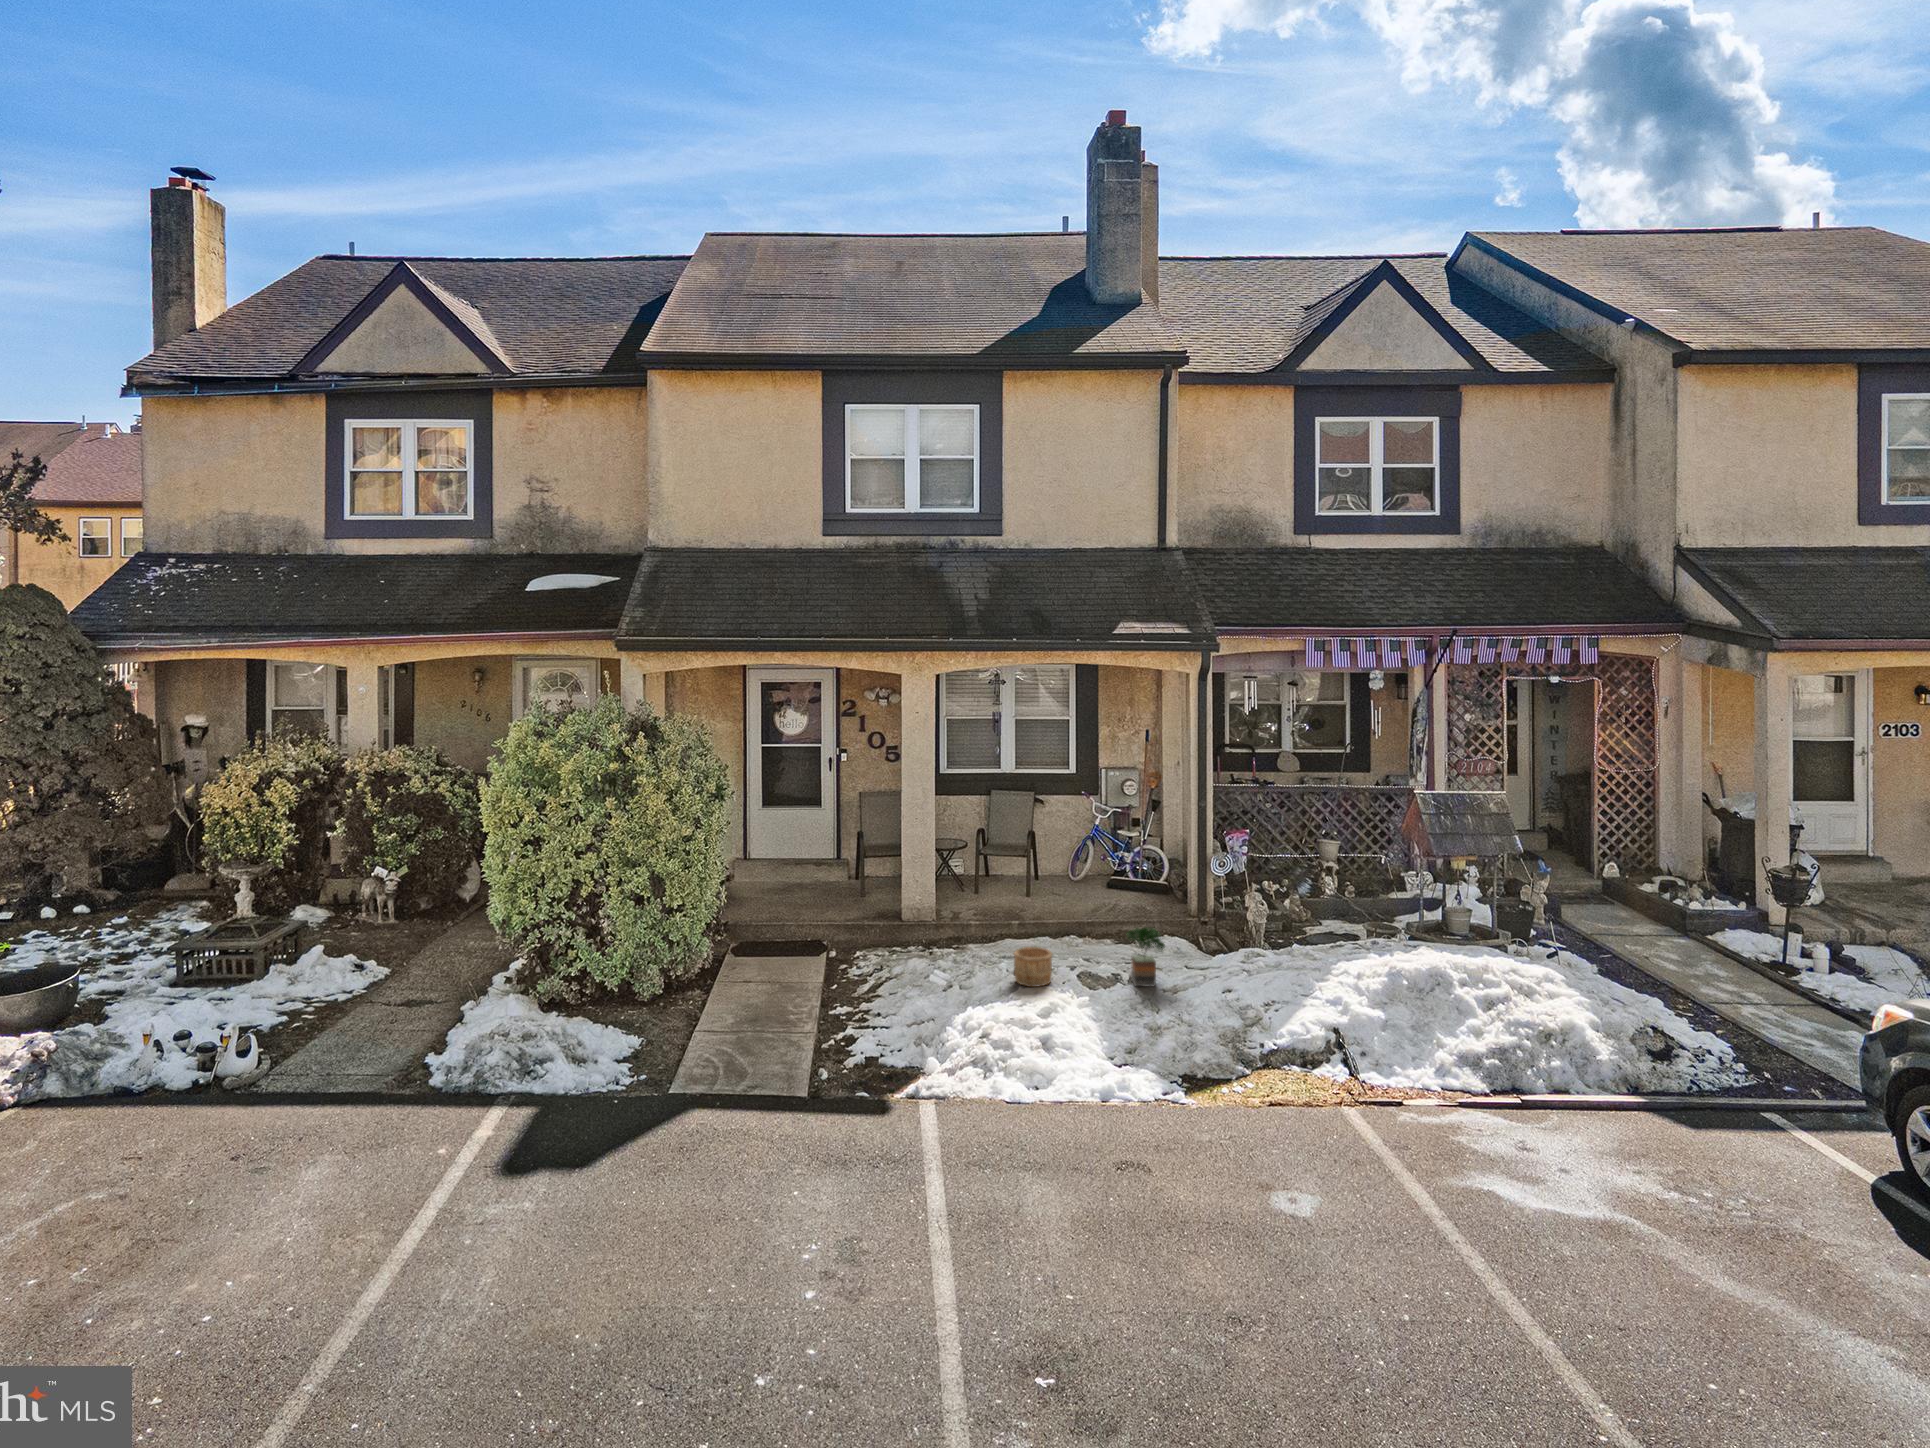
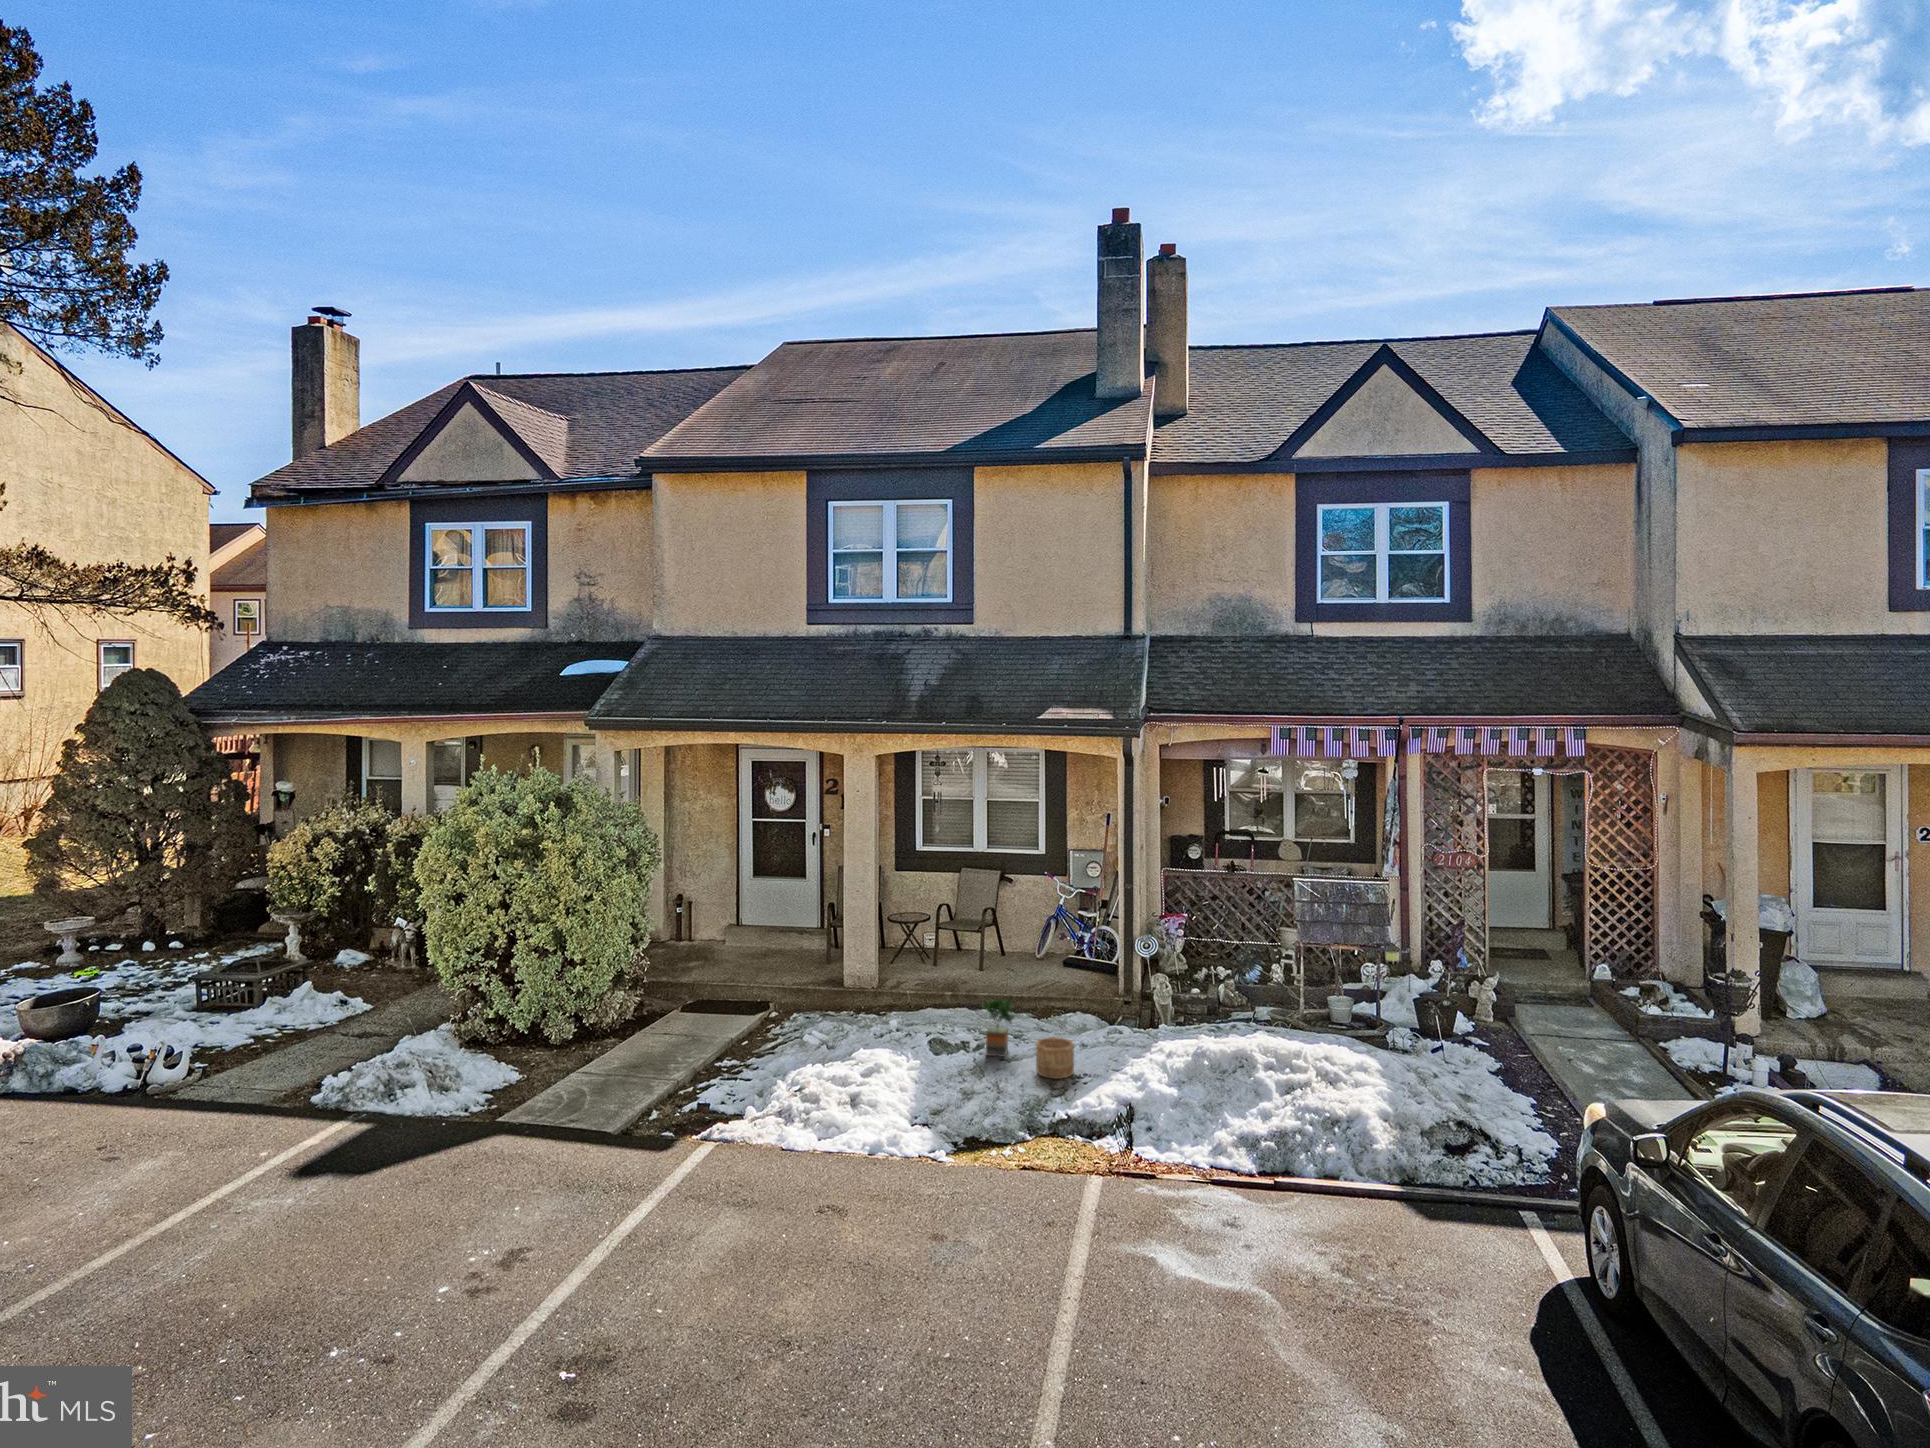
wooden bucket: present [1014,947,1052,987] -> present [1035,1037,1074,1079]

